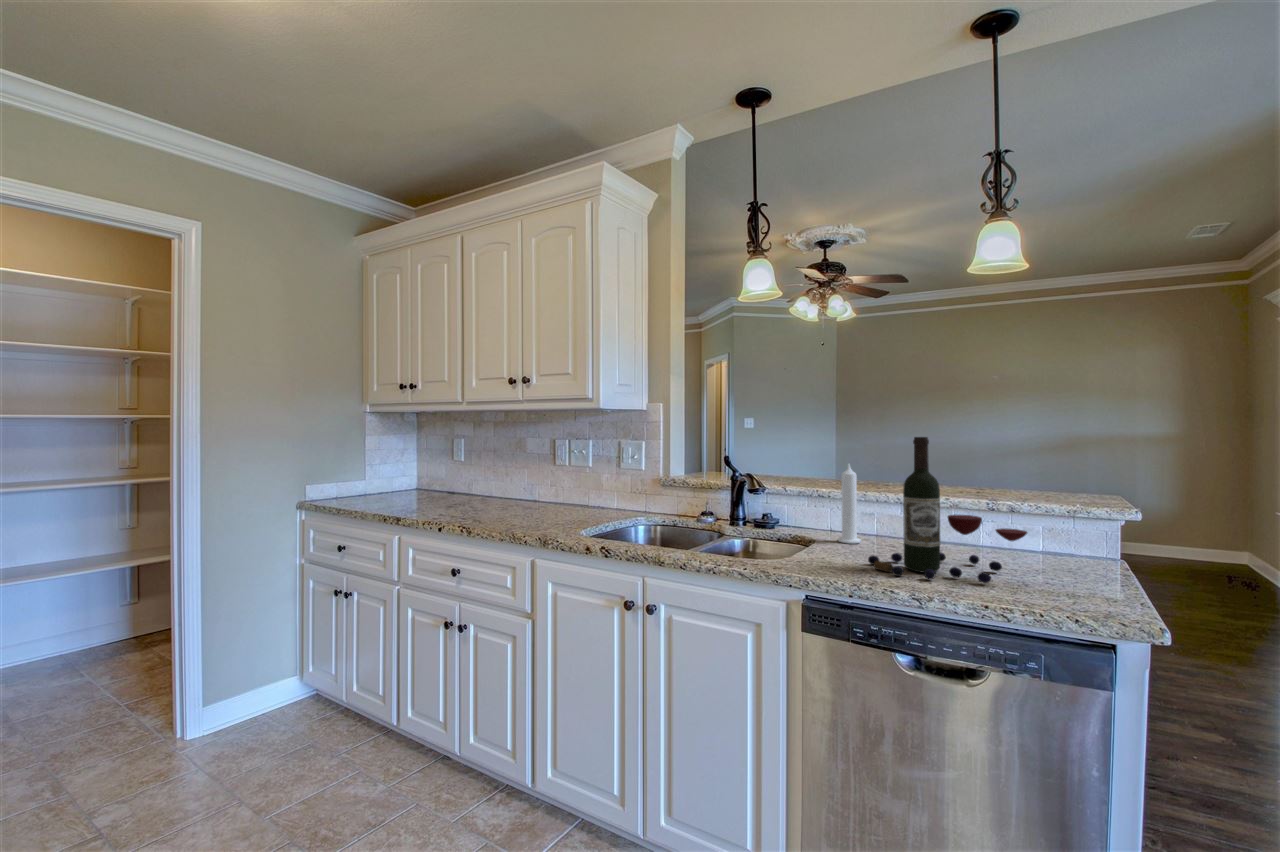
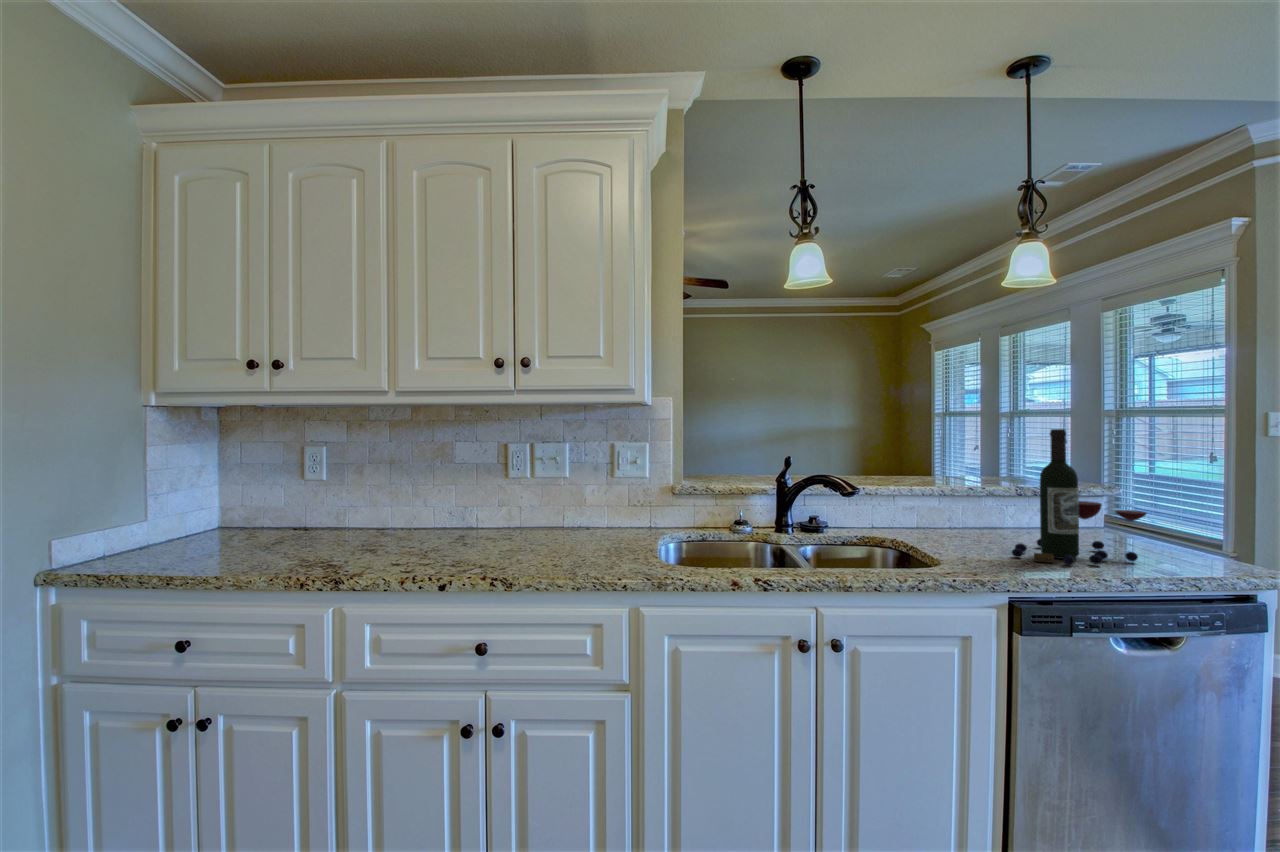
candle: present [838,464,861,544] -> none [912,458,937,540]

